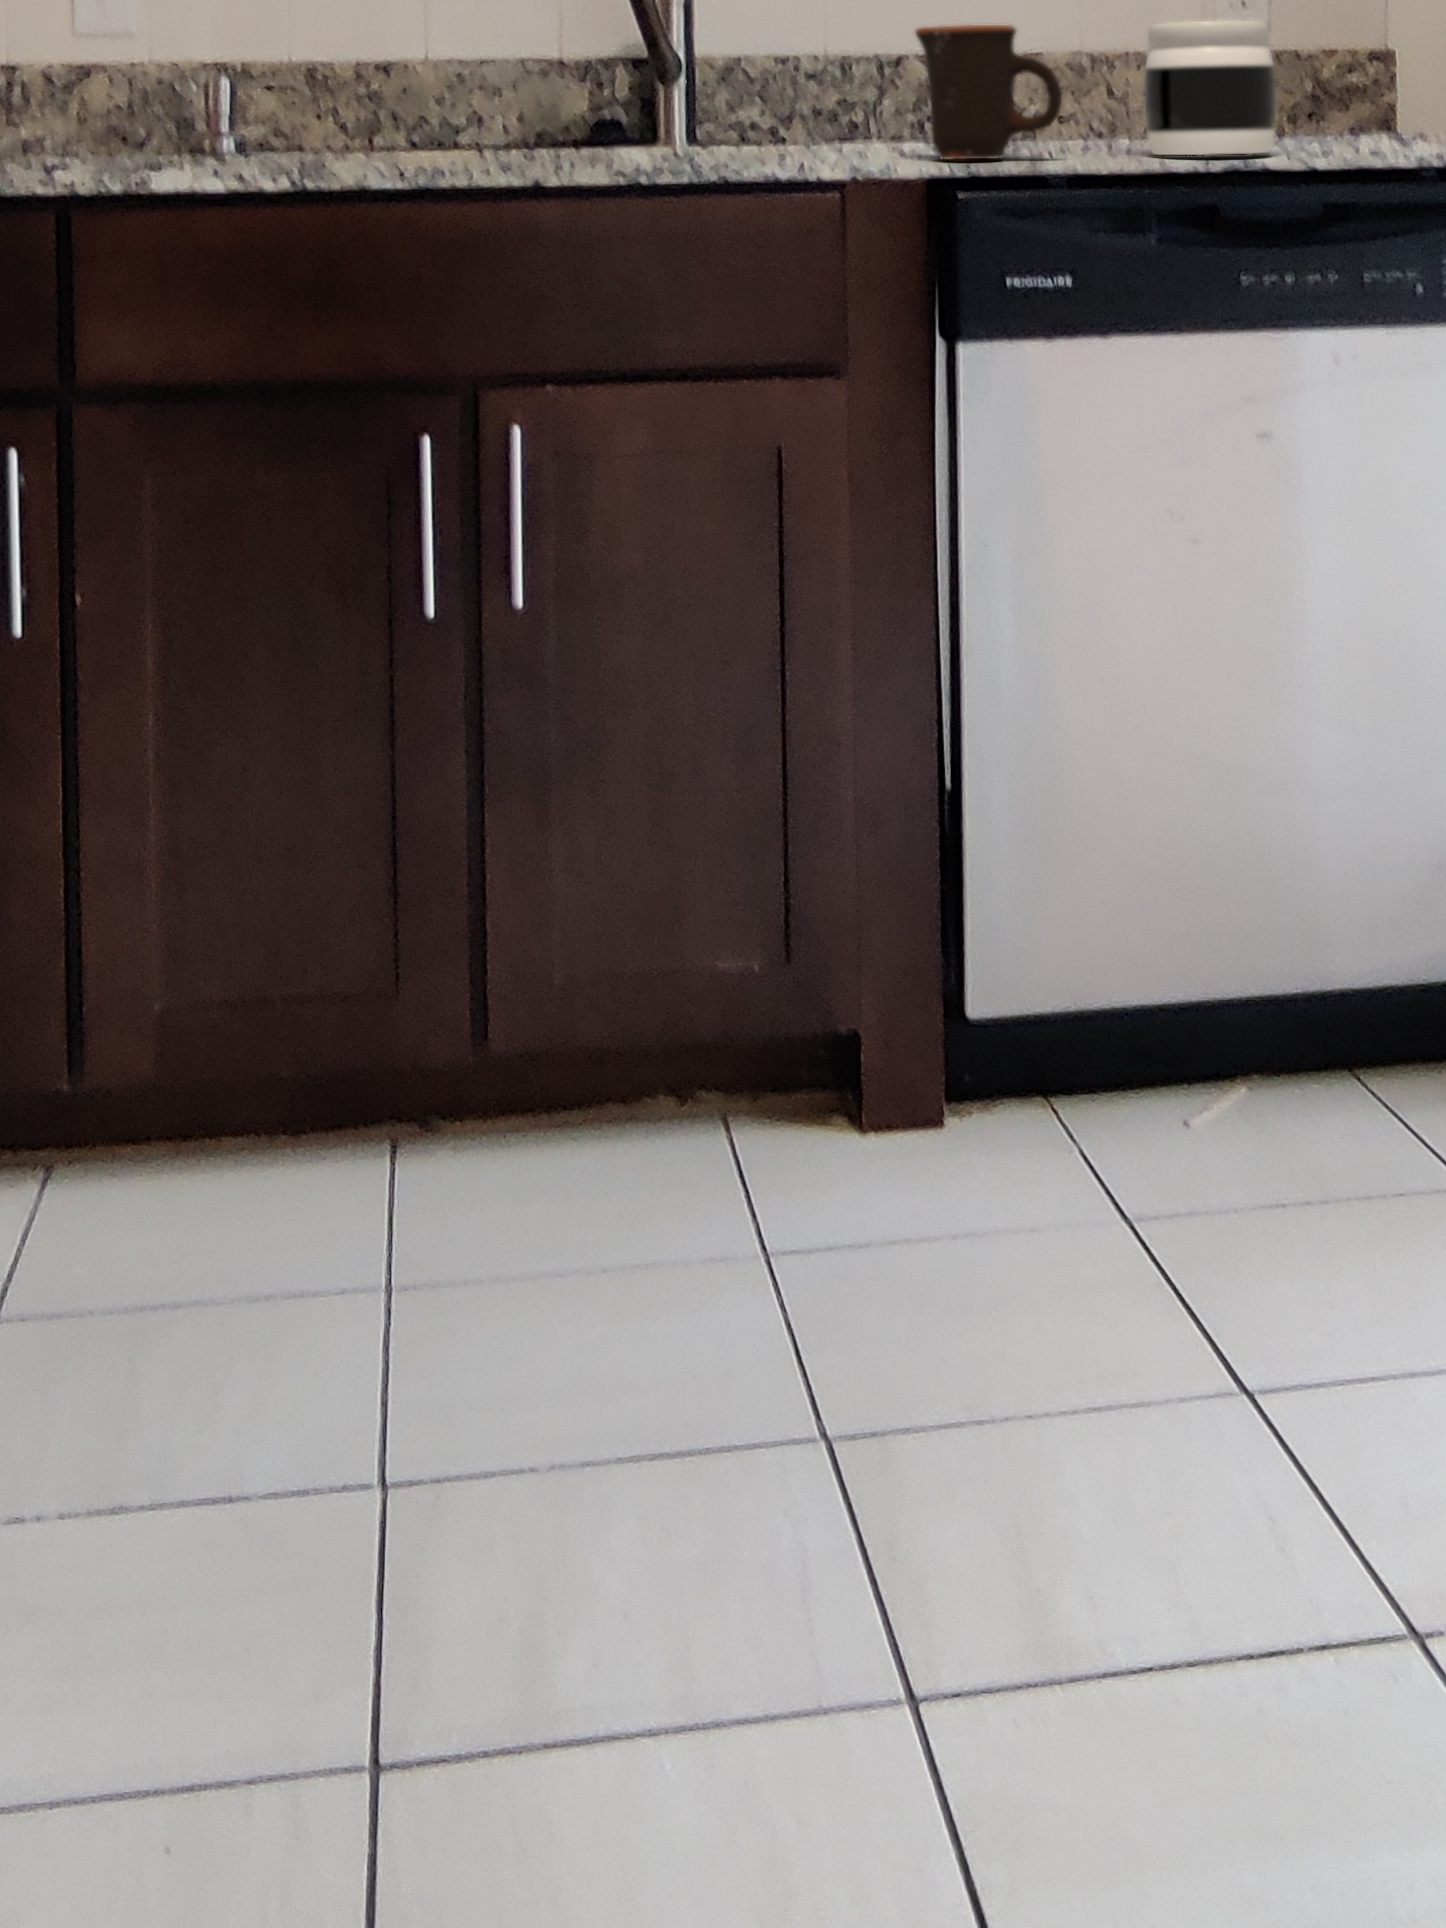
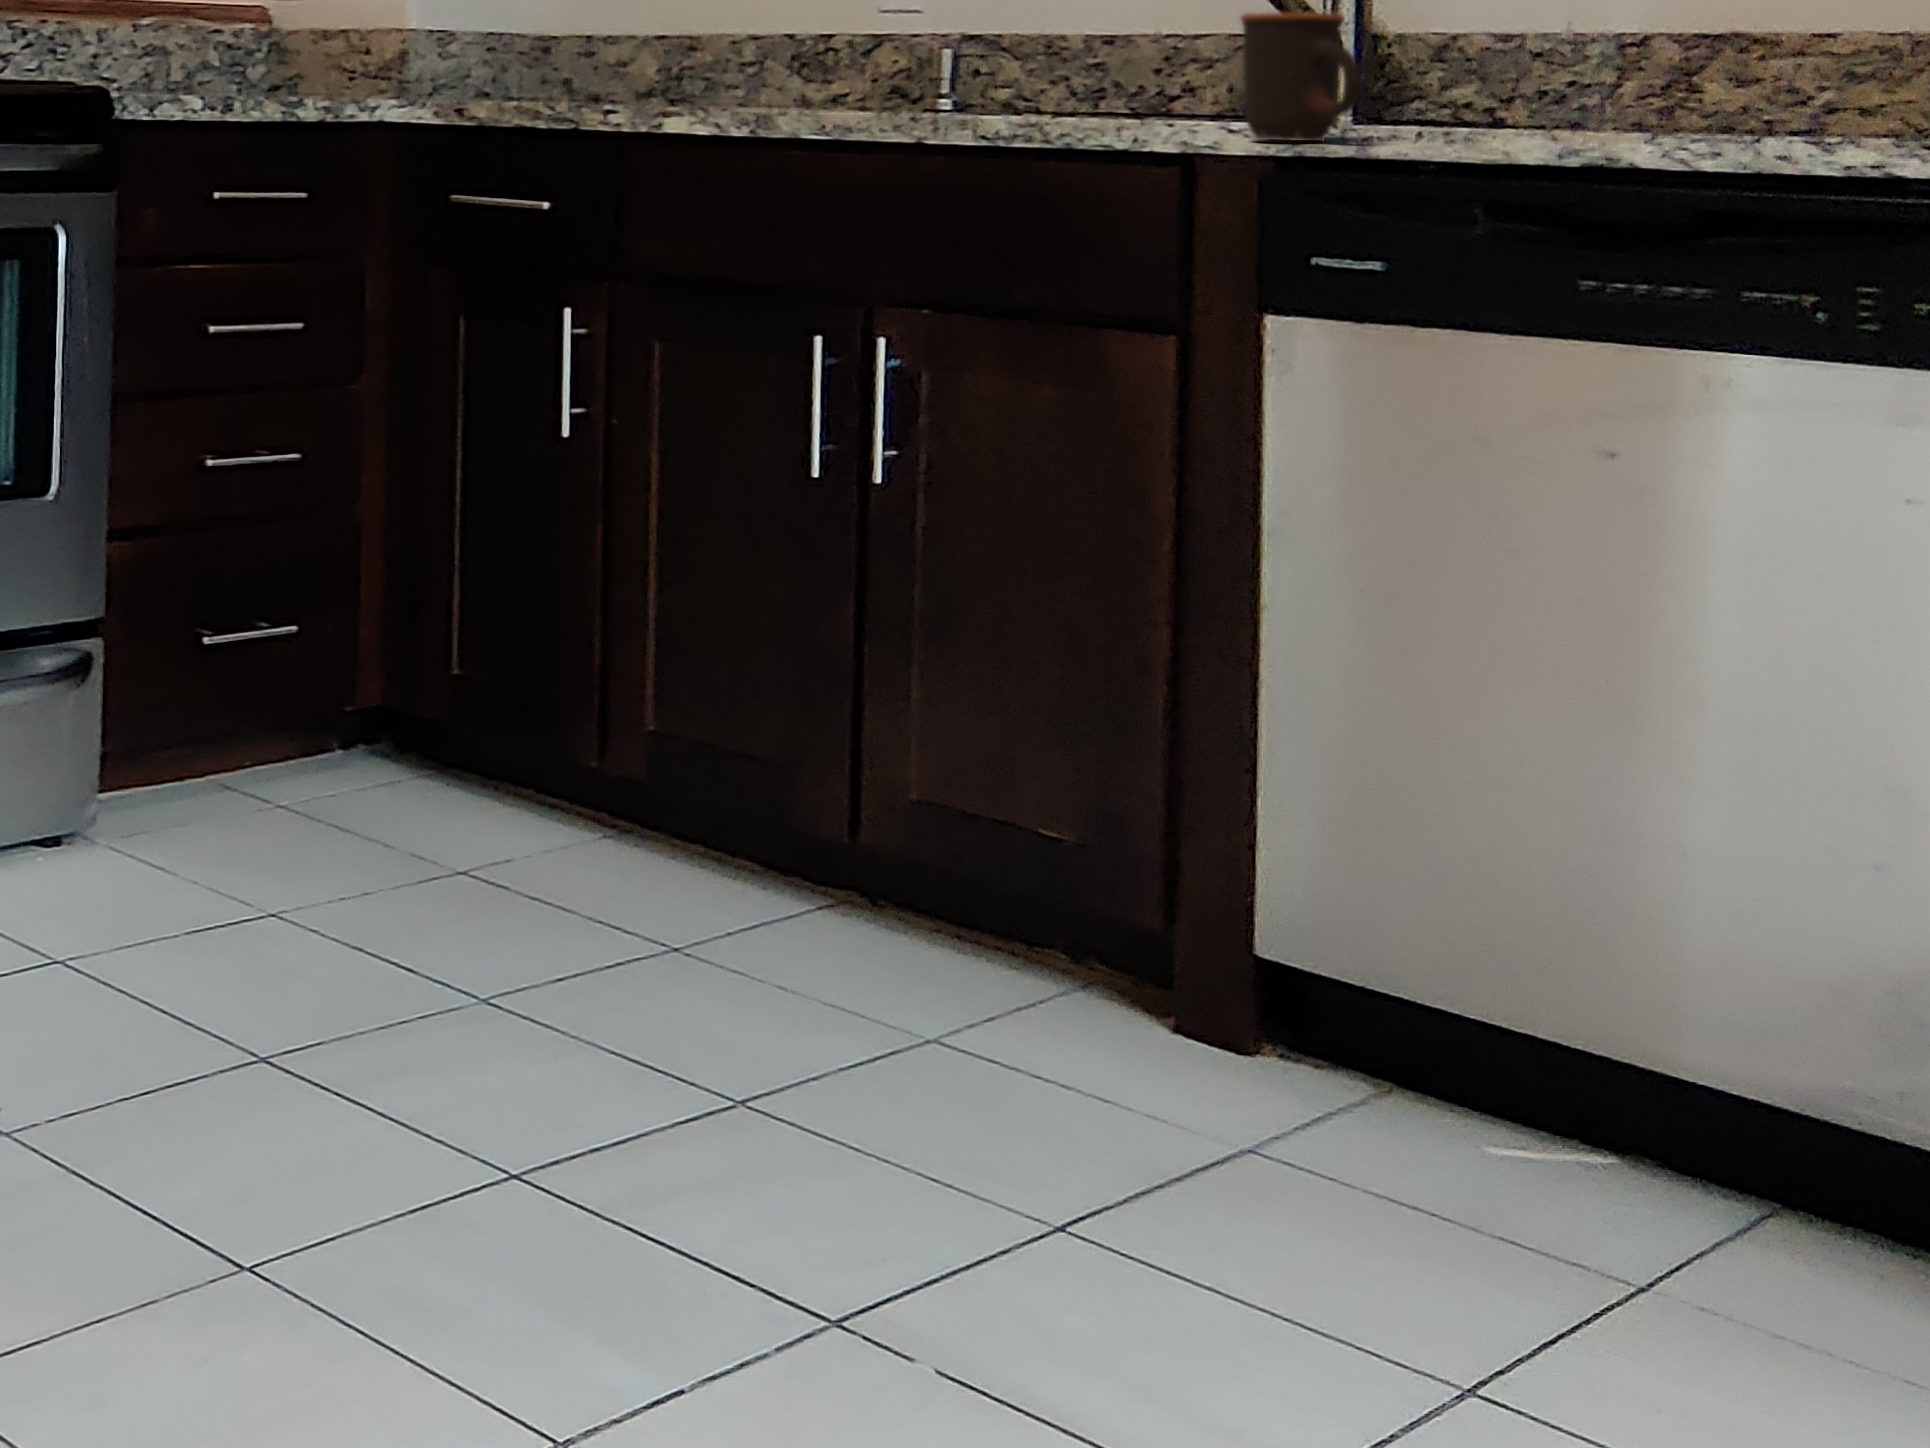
jar: present [1144,20,1276,155] -> none [1465,9,1628,150]

